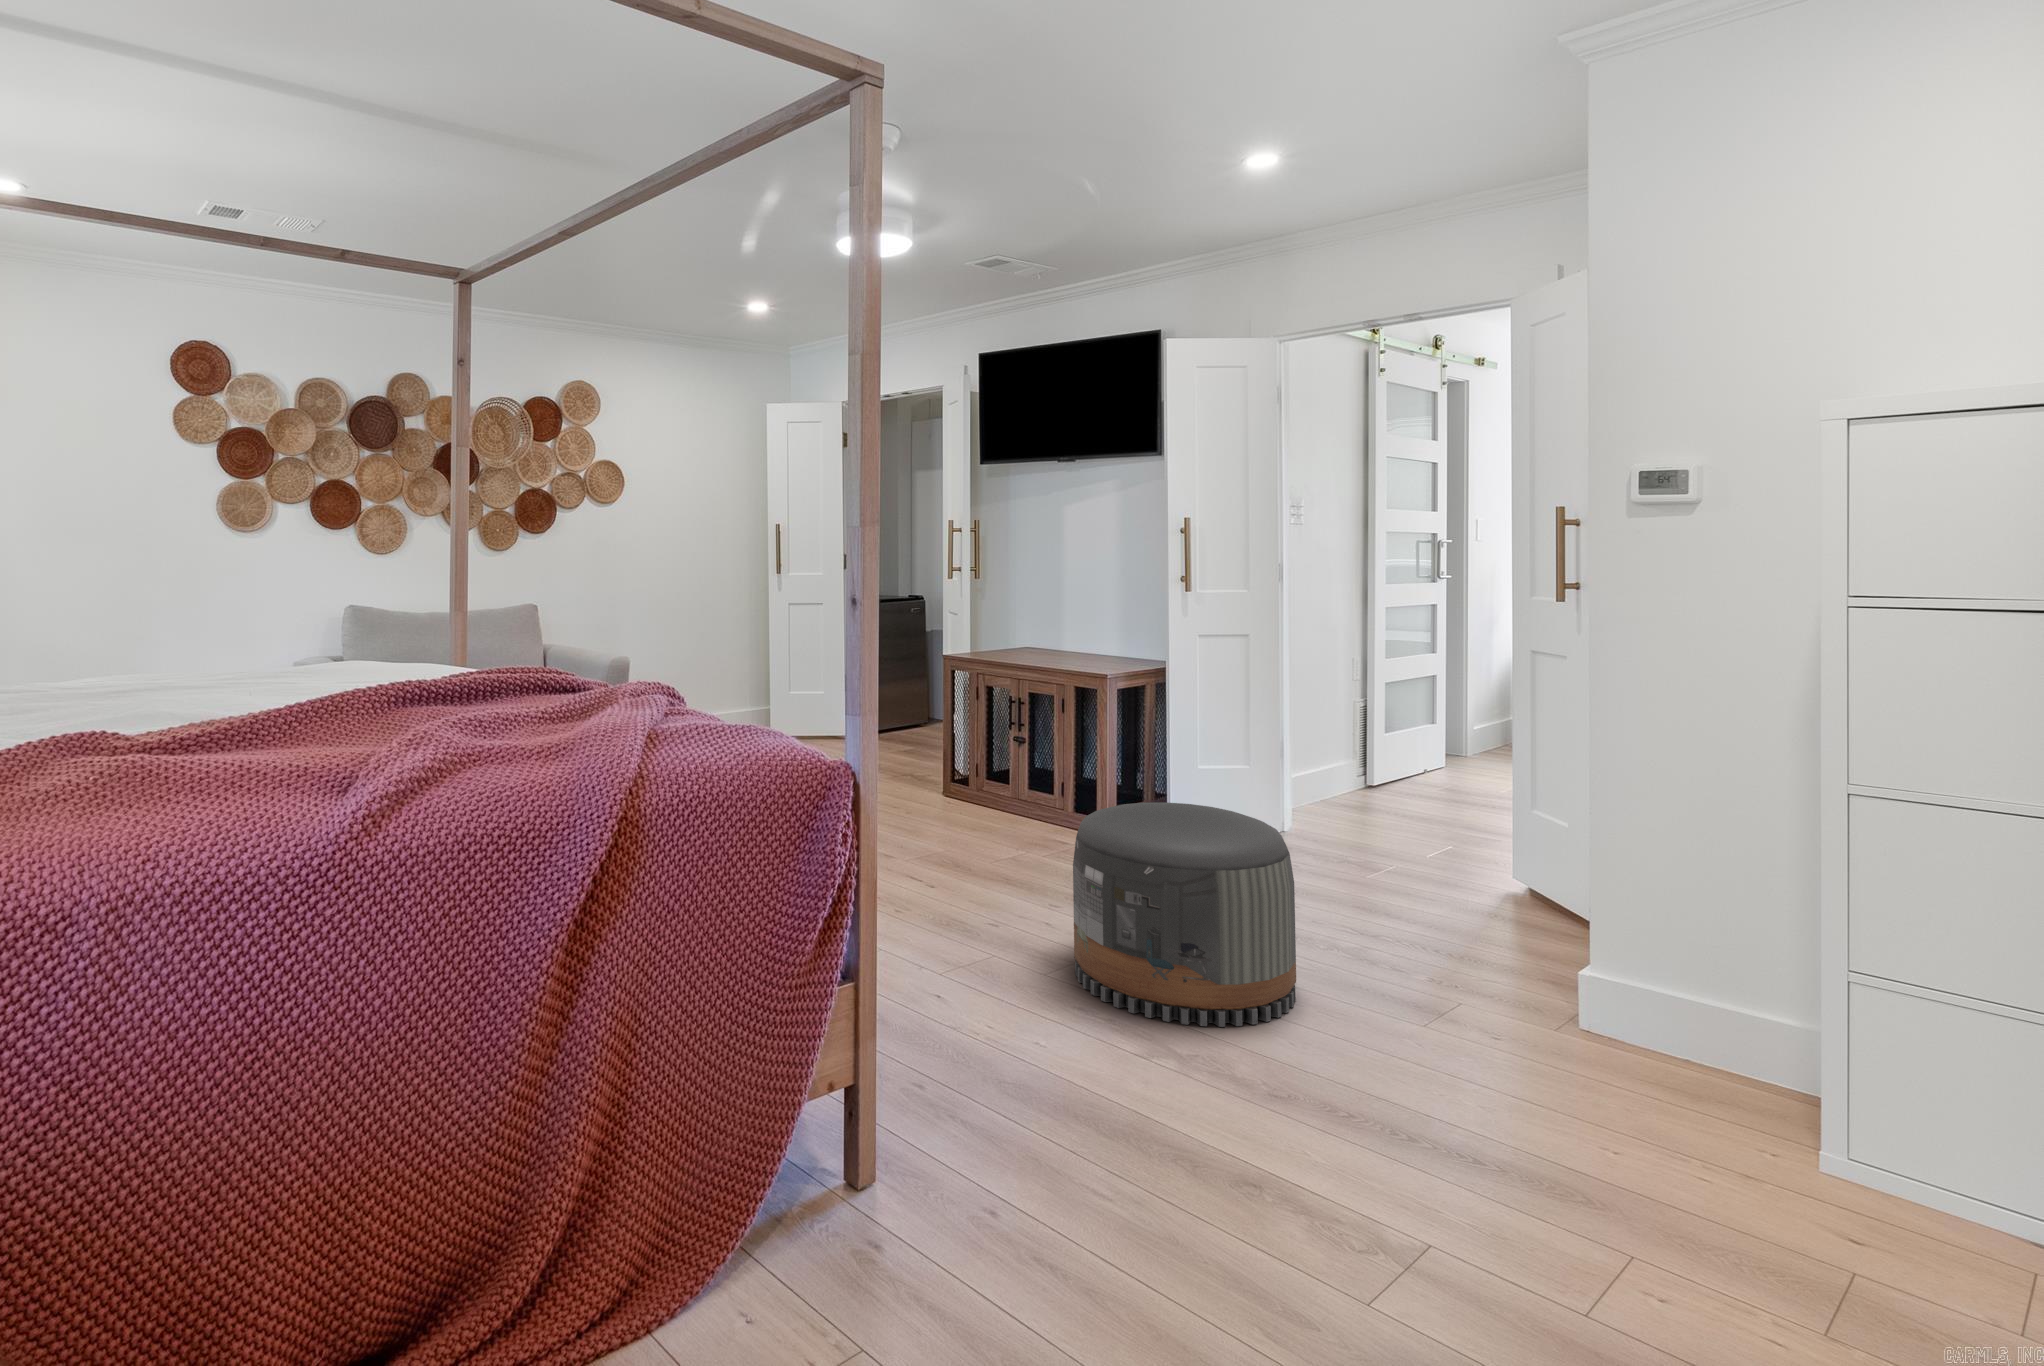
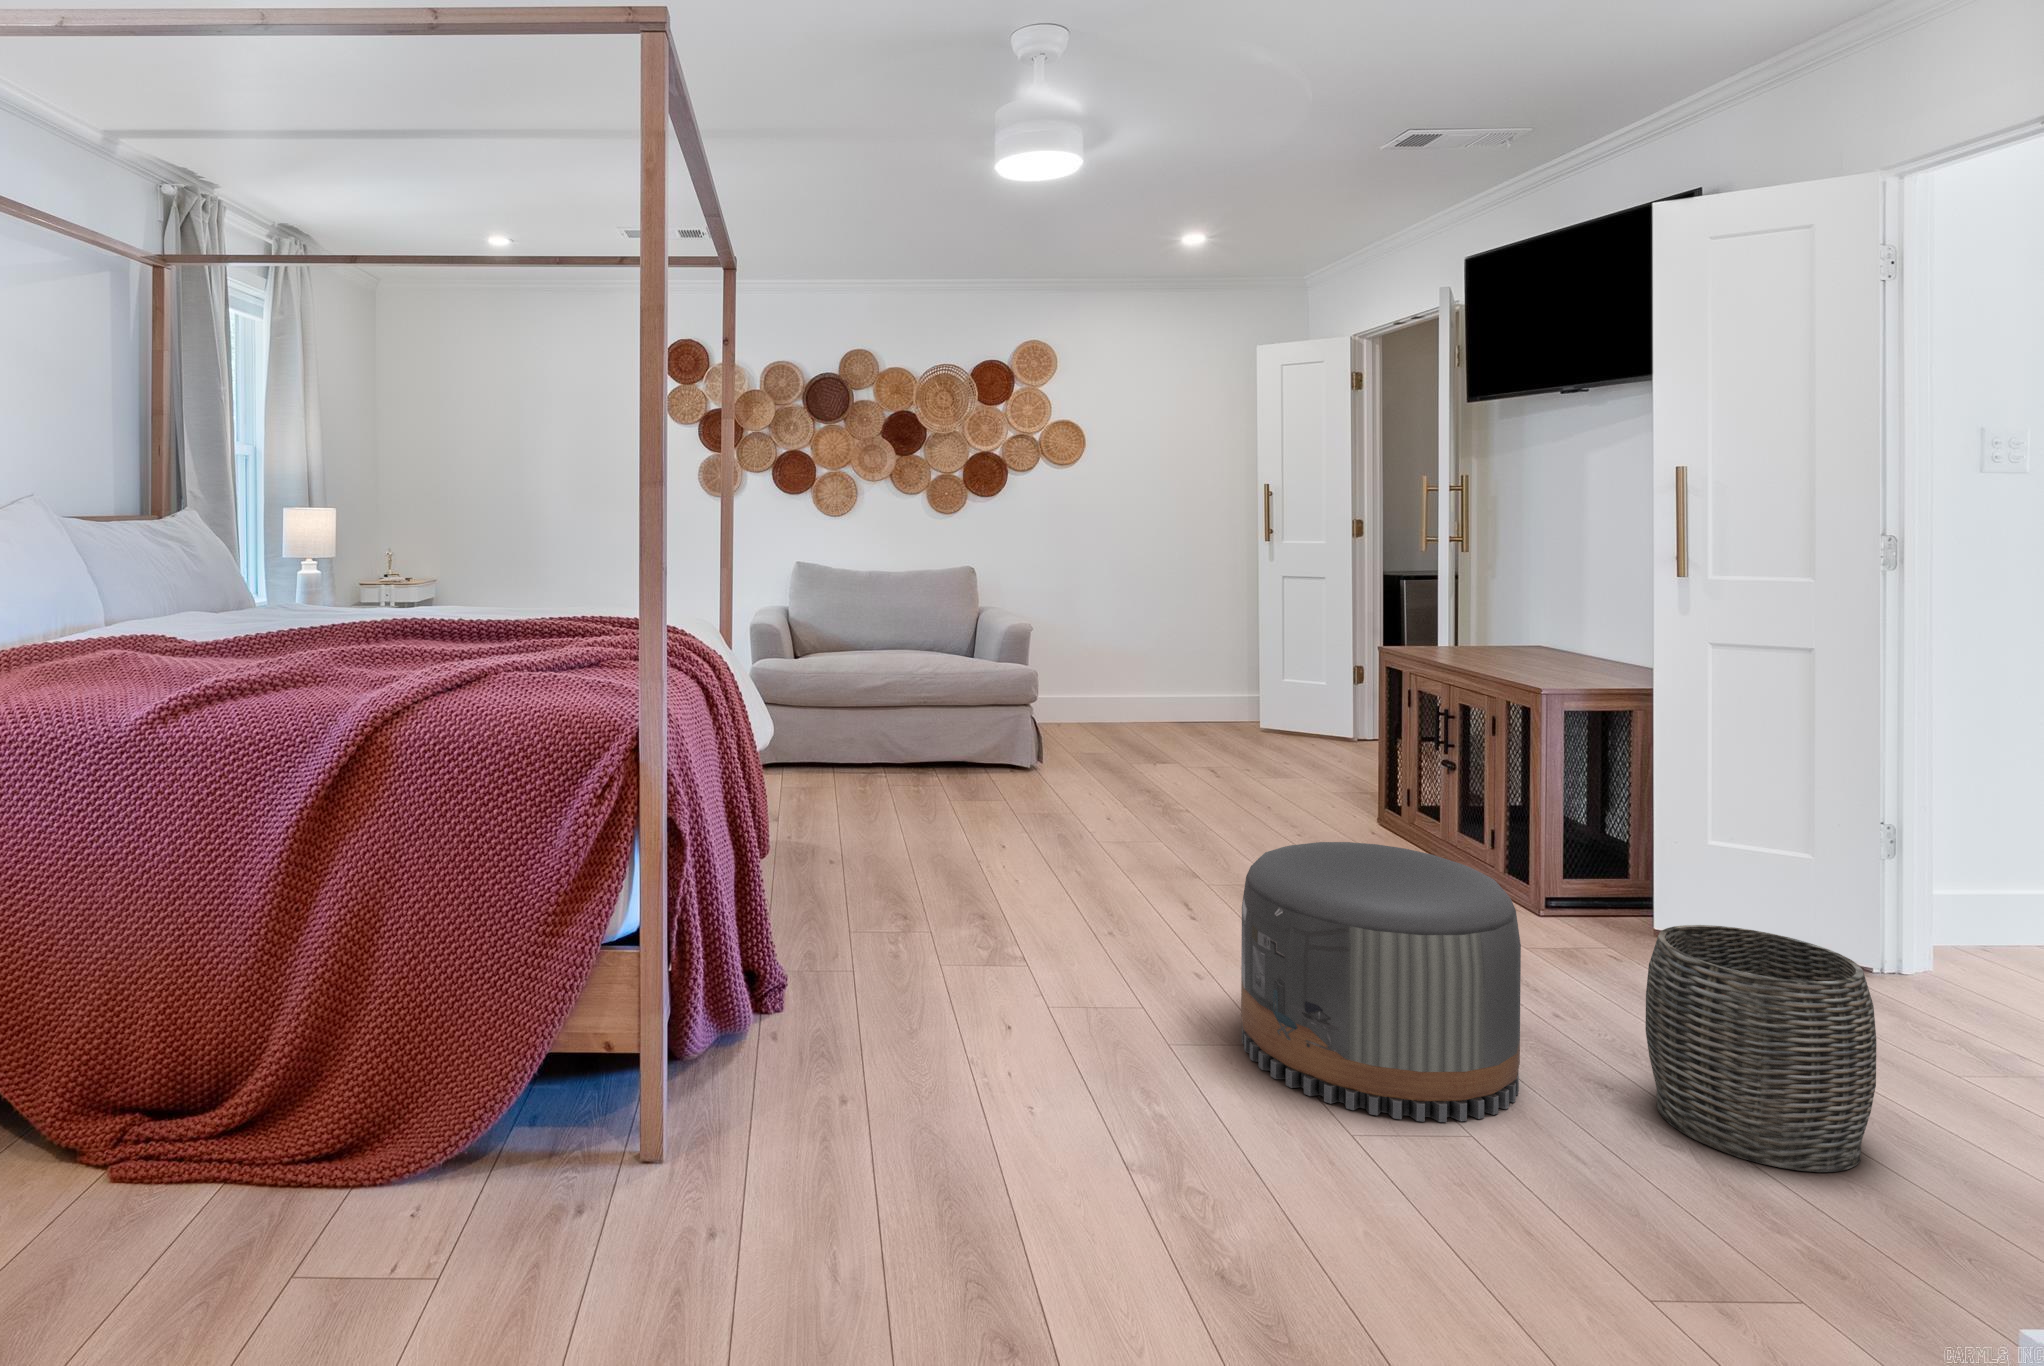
woven basket: none [1337,824,1485,988] -> present [1645,925,1876,1172]

